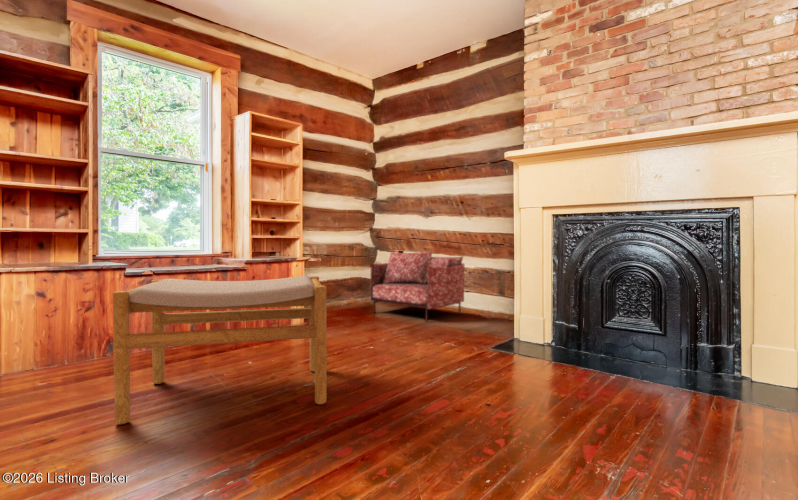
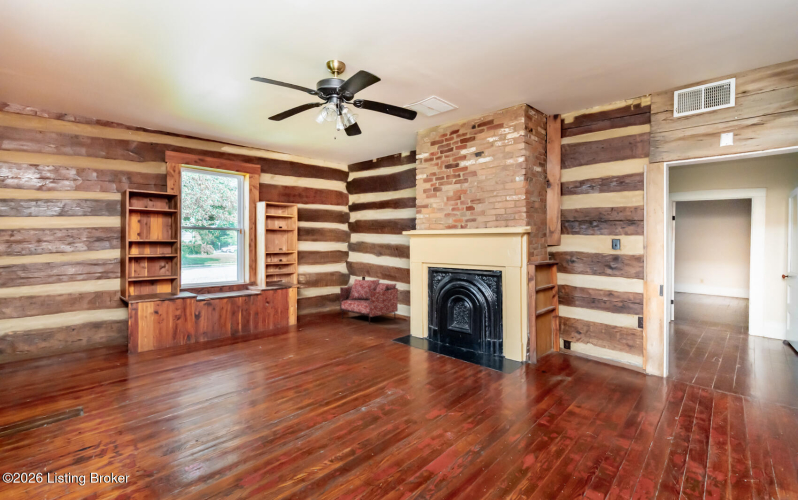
footstool: present [113,276,327,424] -> none [199,303,294,371]

